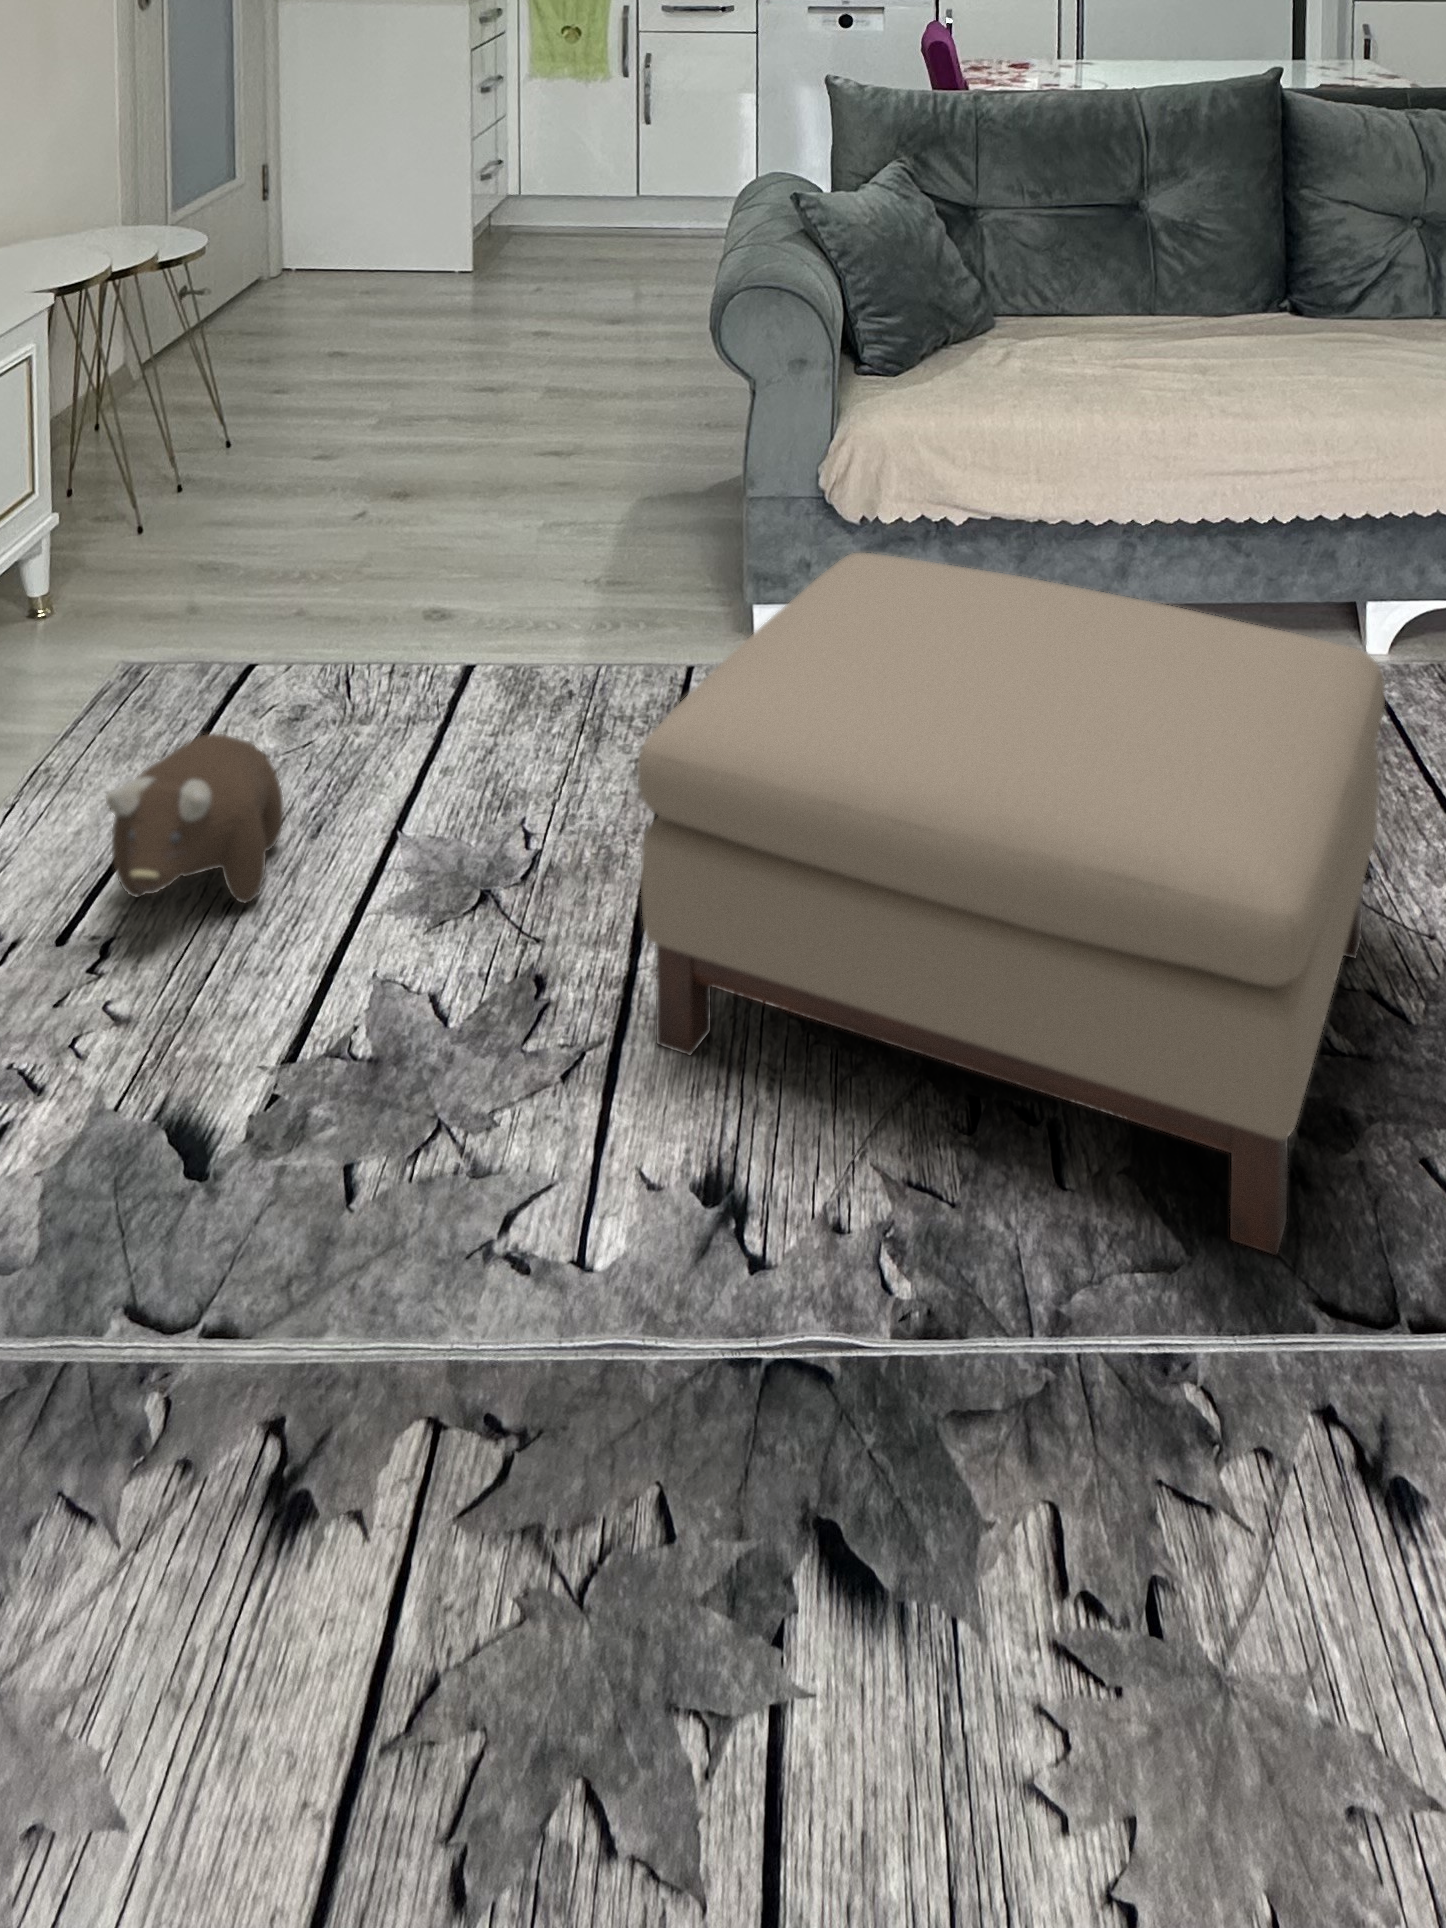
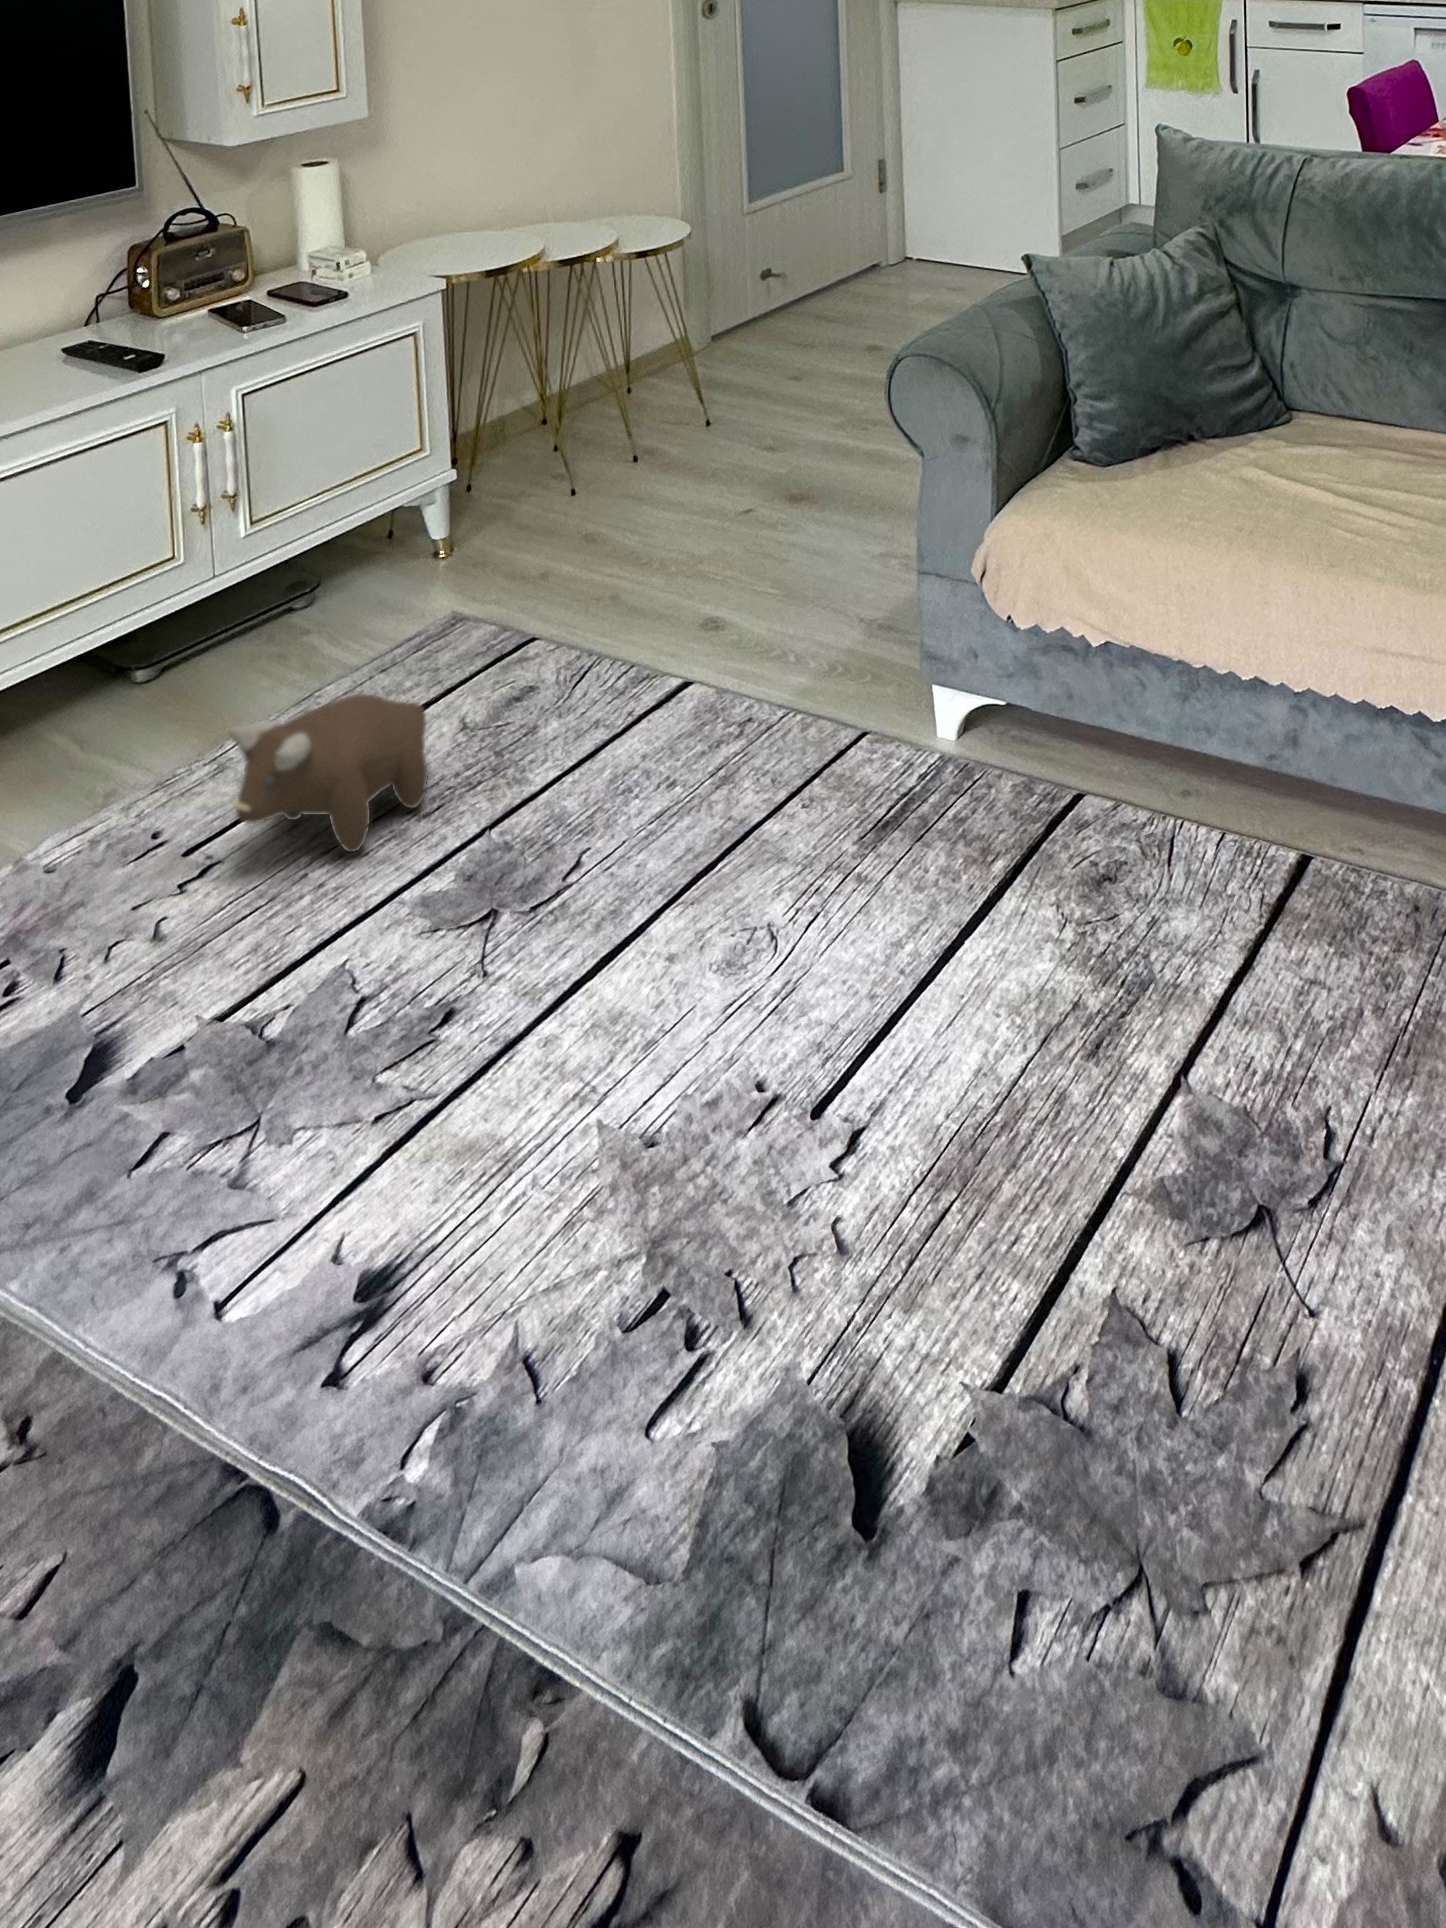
ottoman: present [637,553,1385,1255] -> none [472,669,1261,1624]

